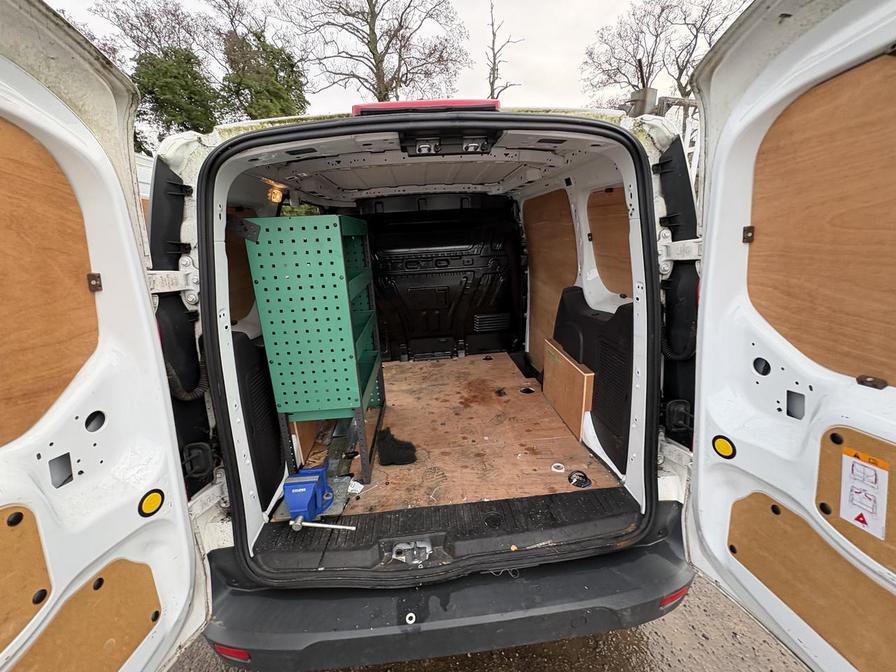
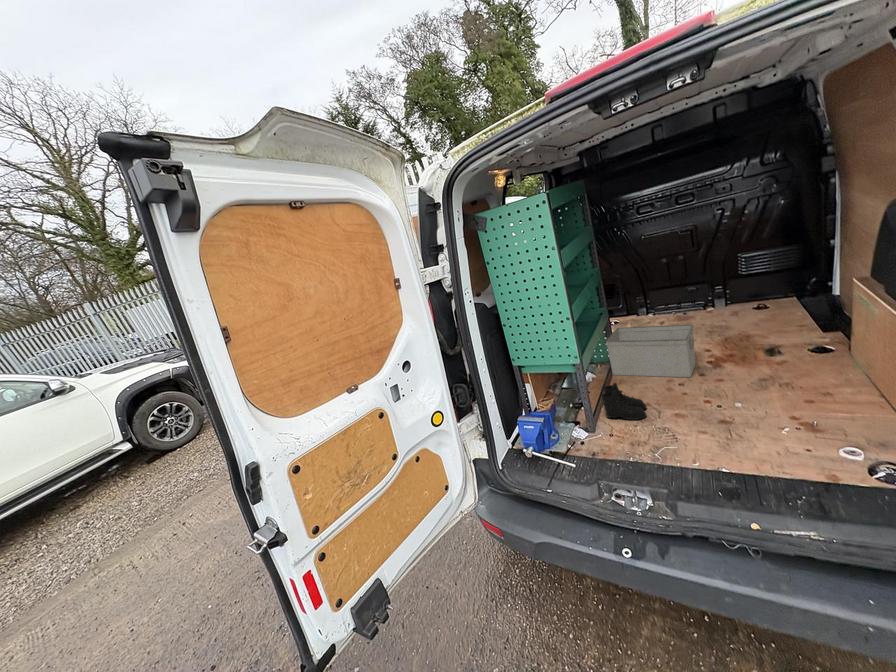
storage bin: none [376,370,450,419] -> present [606,325,696,377]

